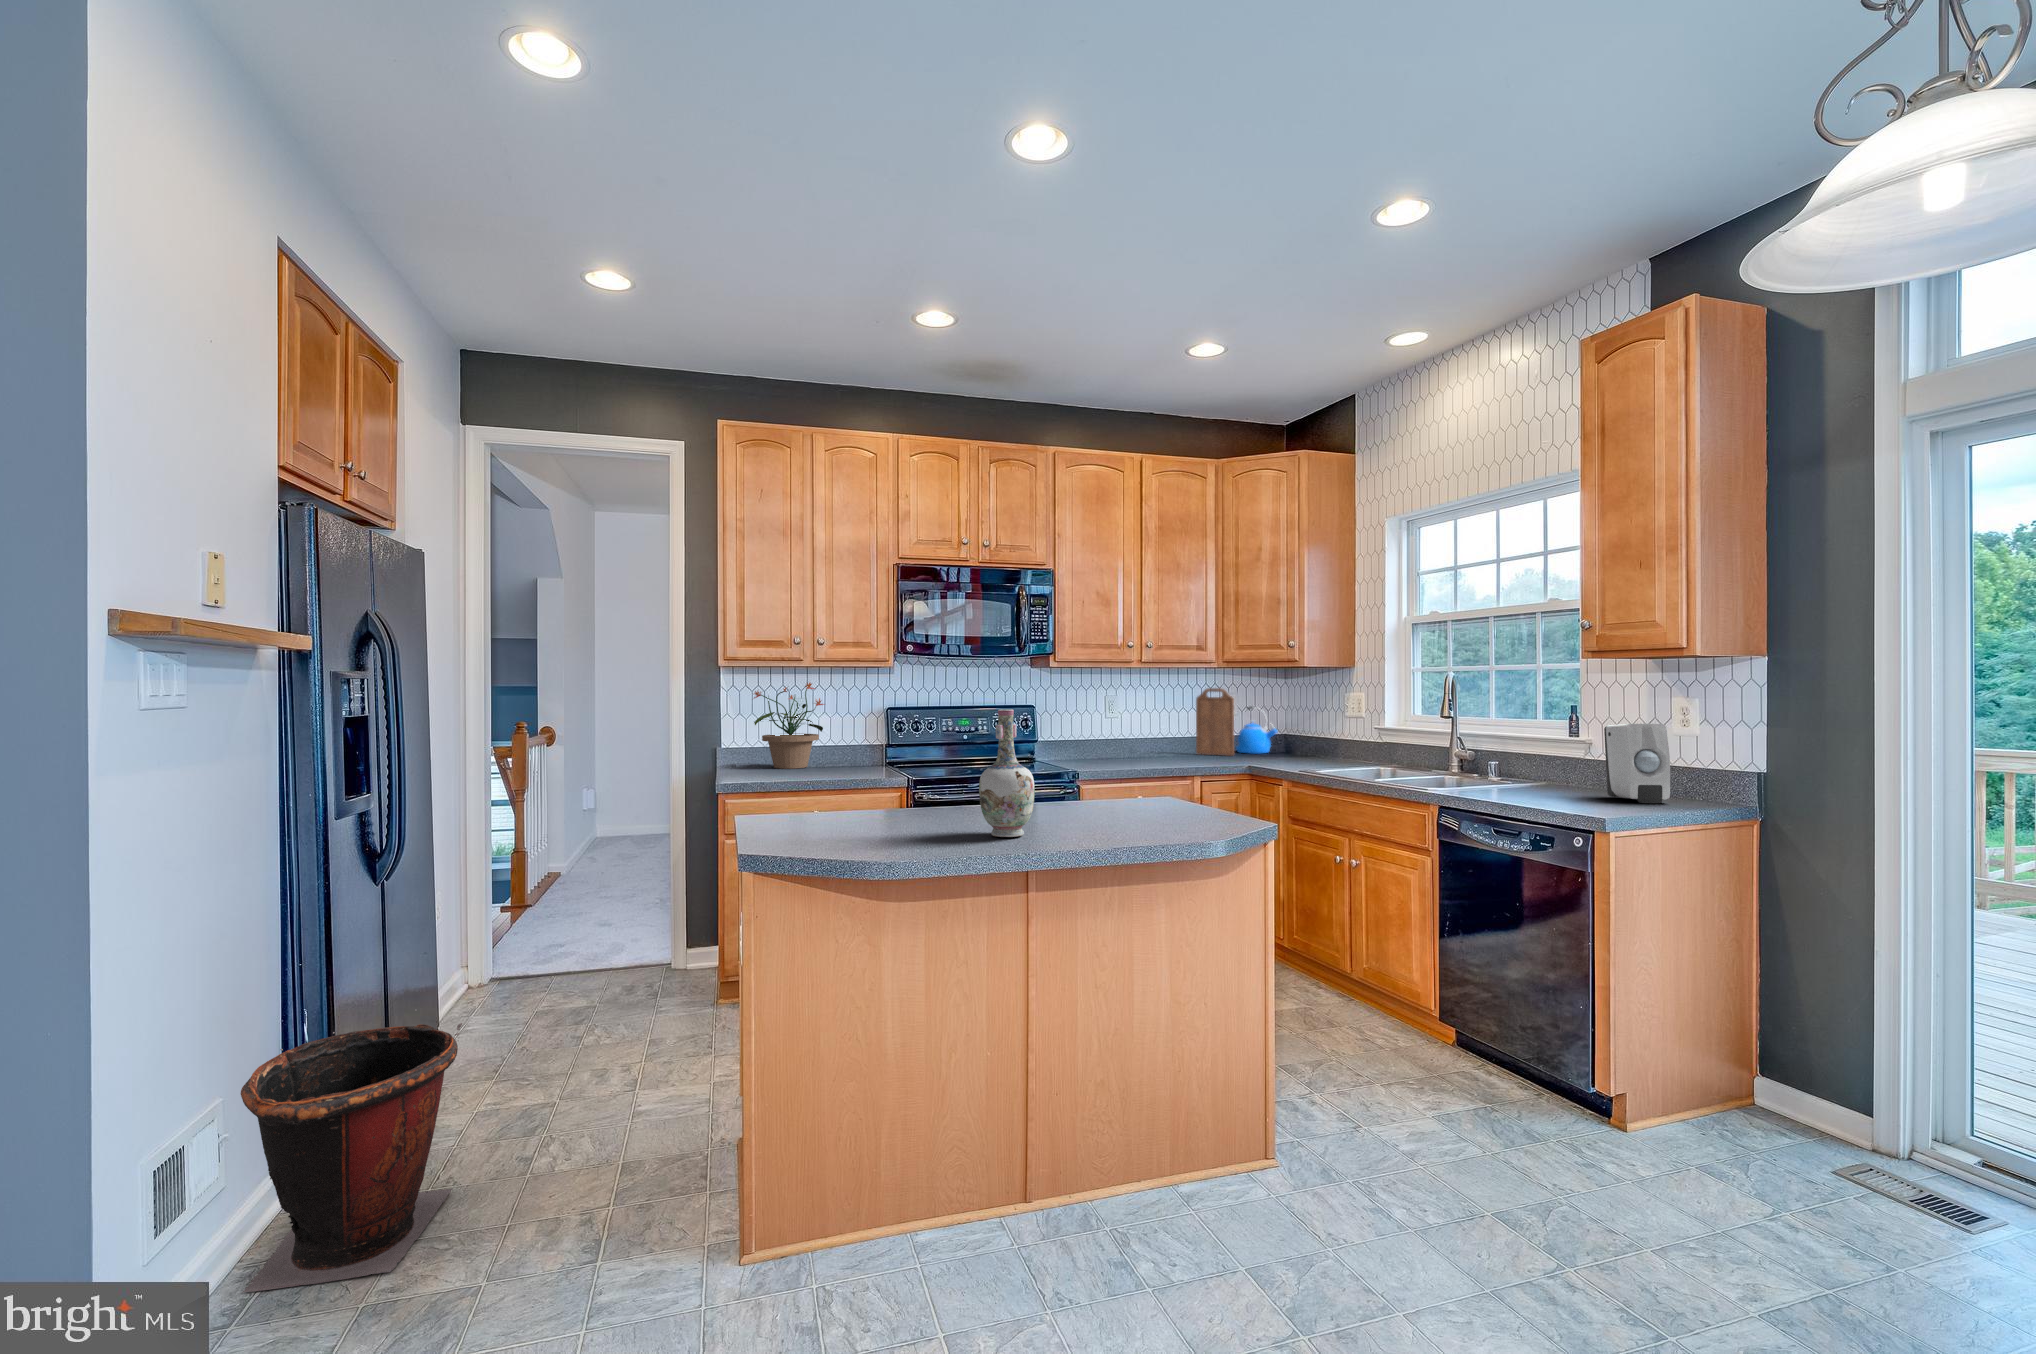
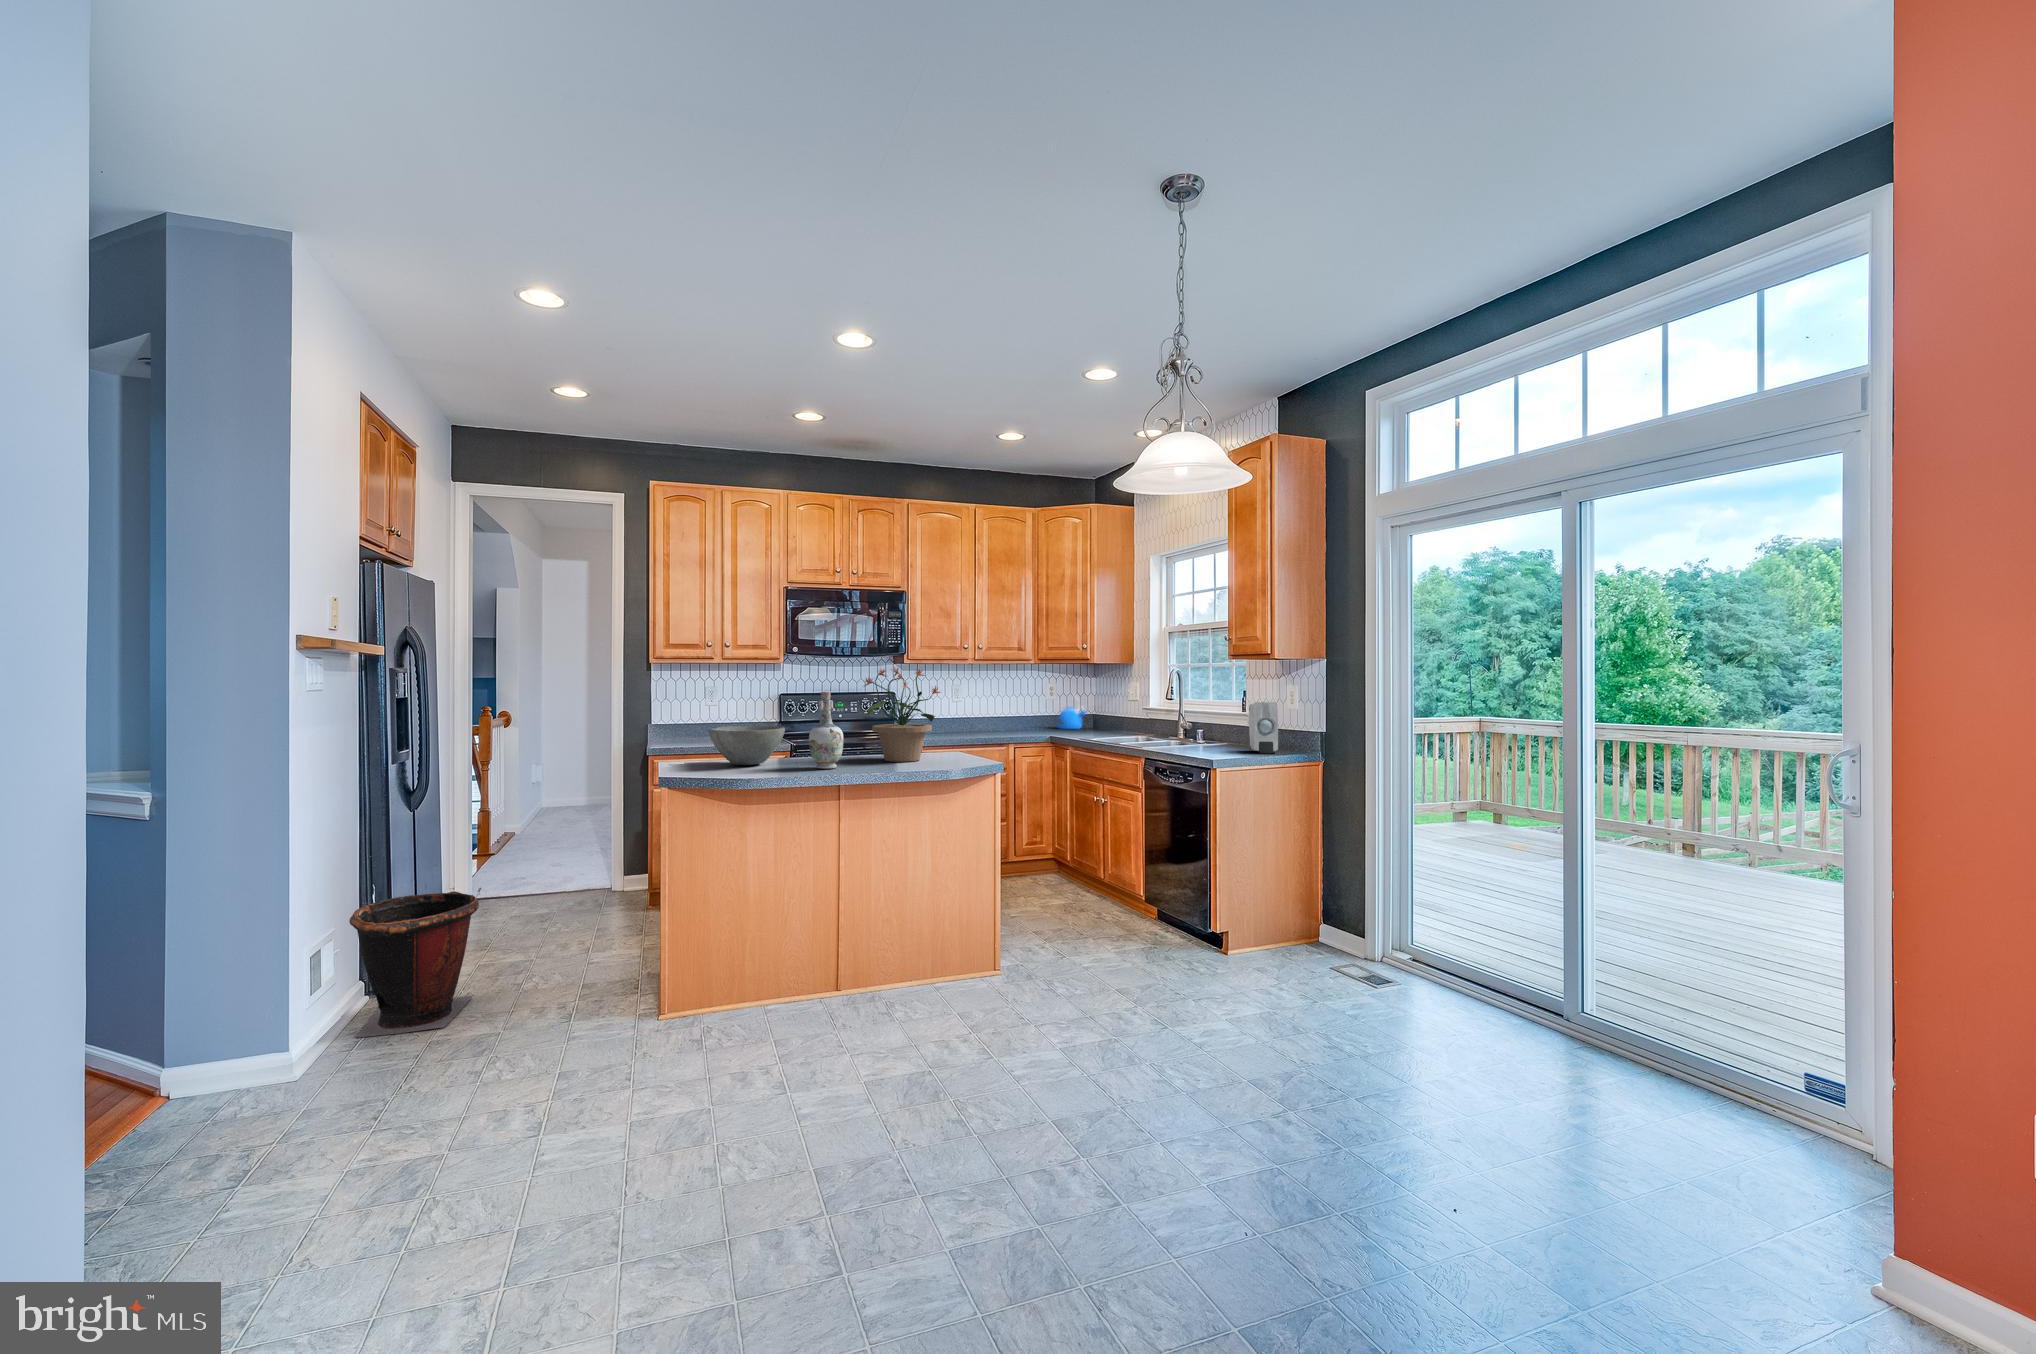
potted plant: present [754,683,824,769] -> present [859,667,941,762]
cutting board: present [1196,688,1234,756] -> none [1024,680,1051,730]
bowl: none [815,761,934,828] -> present [708,726,785,765]

